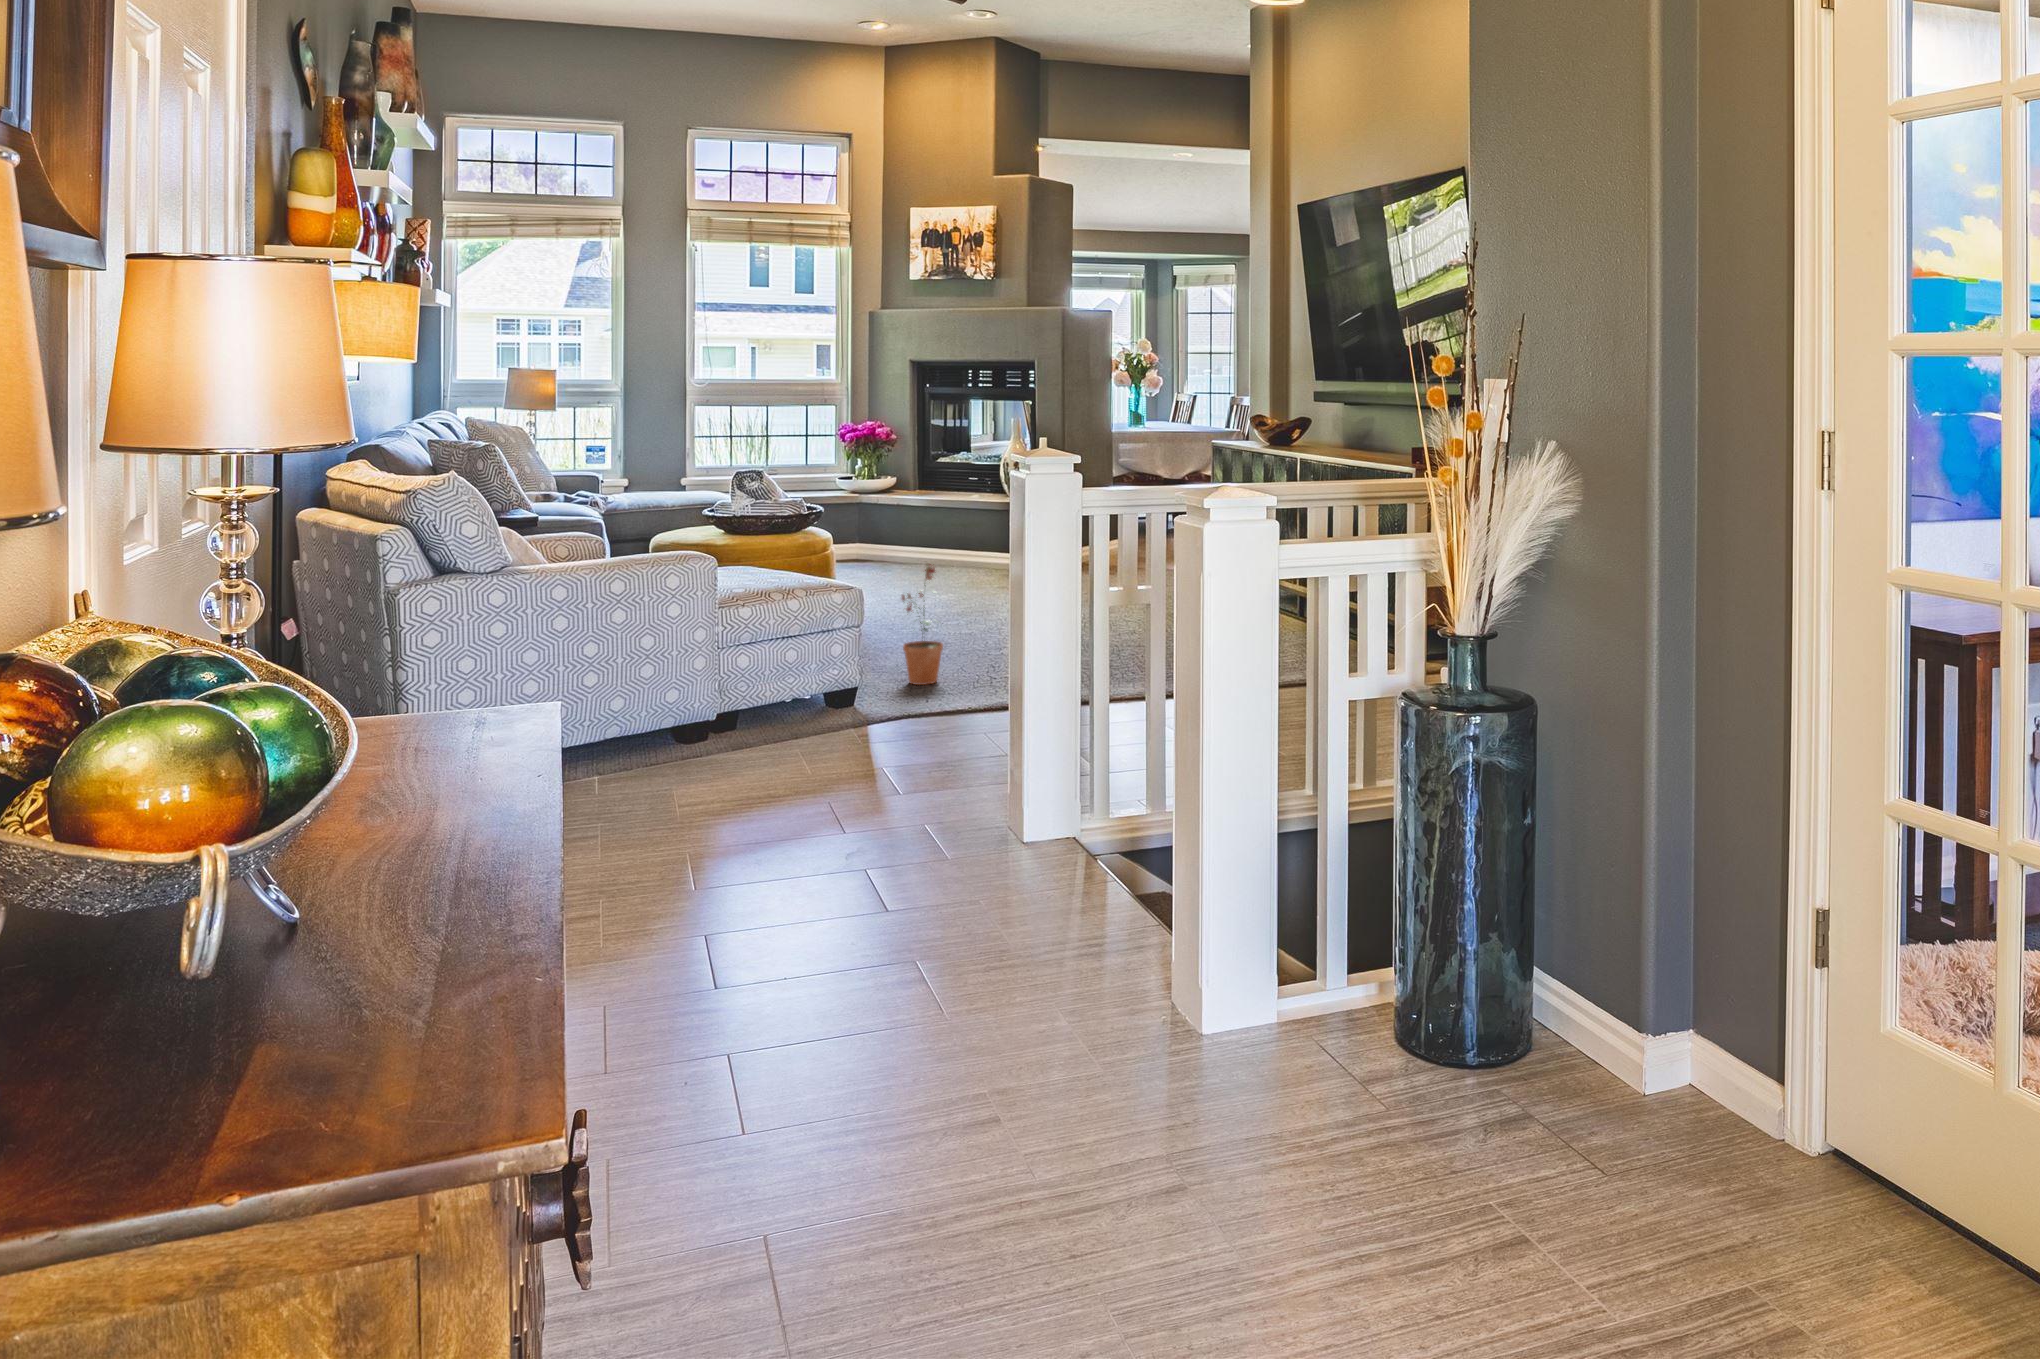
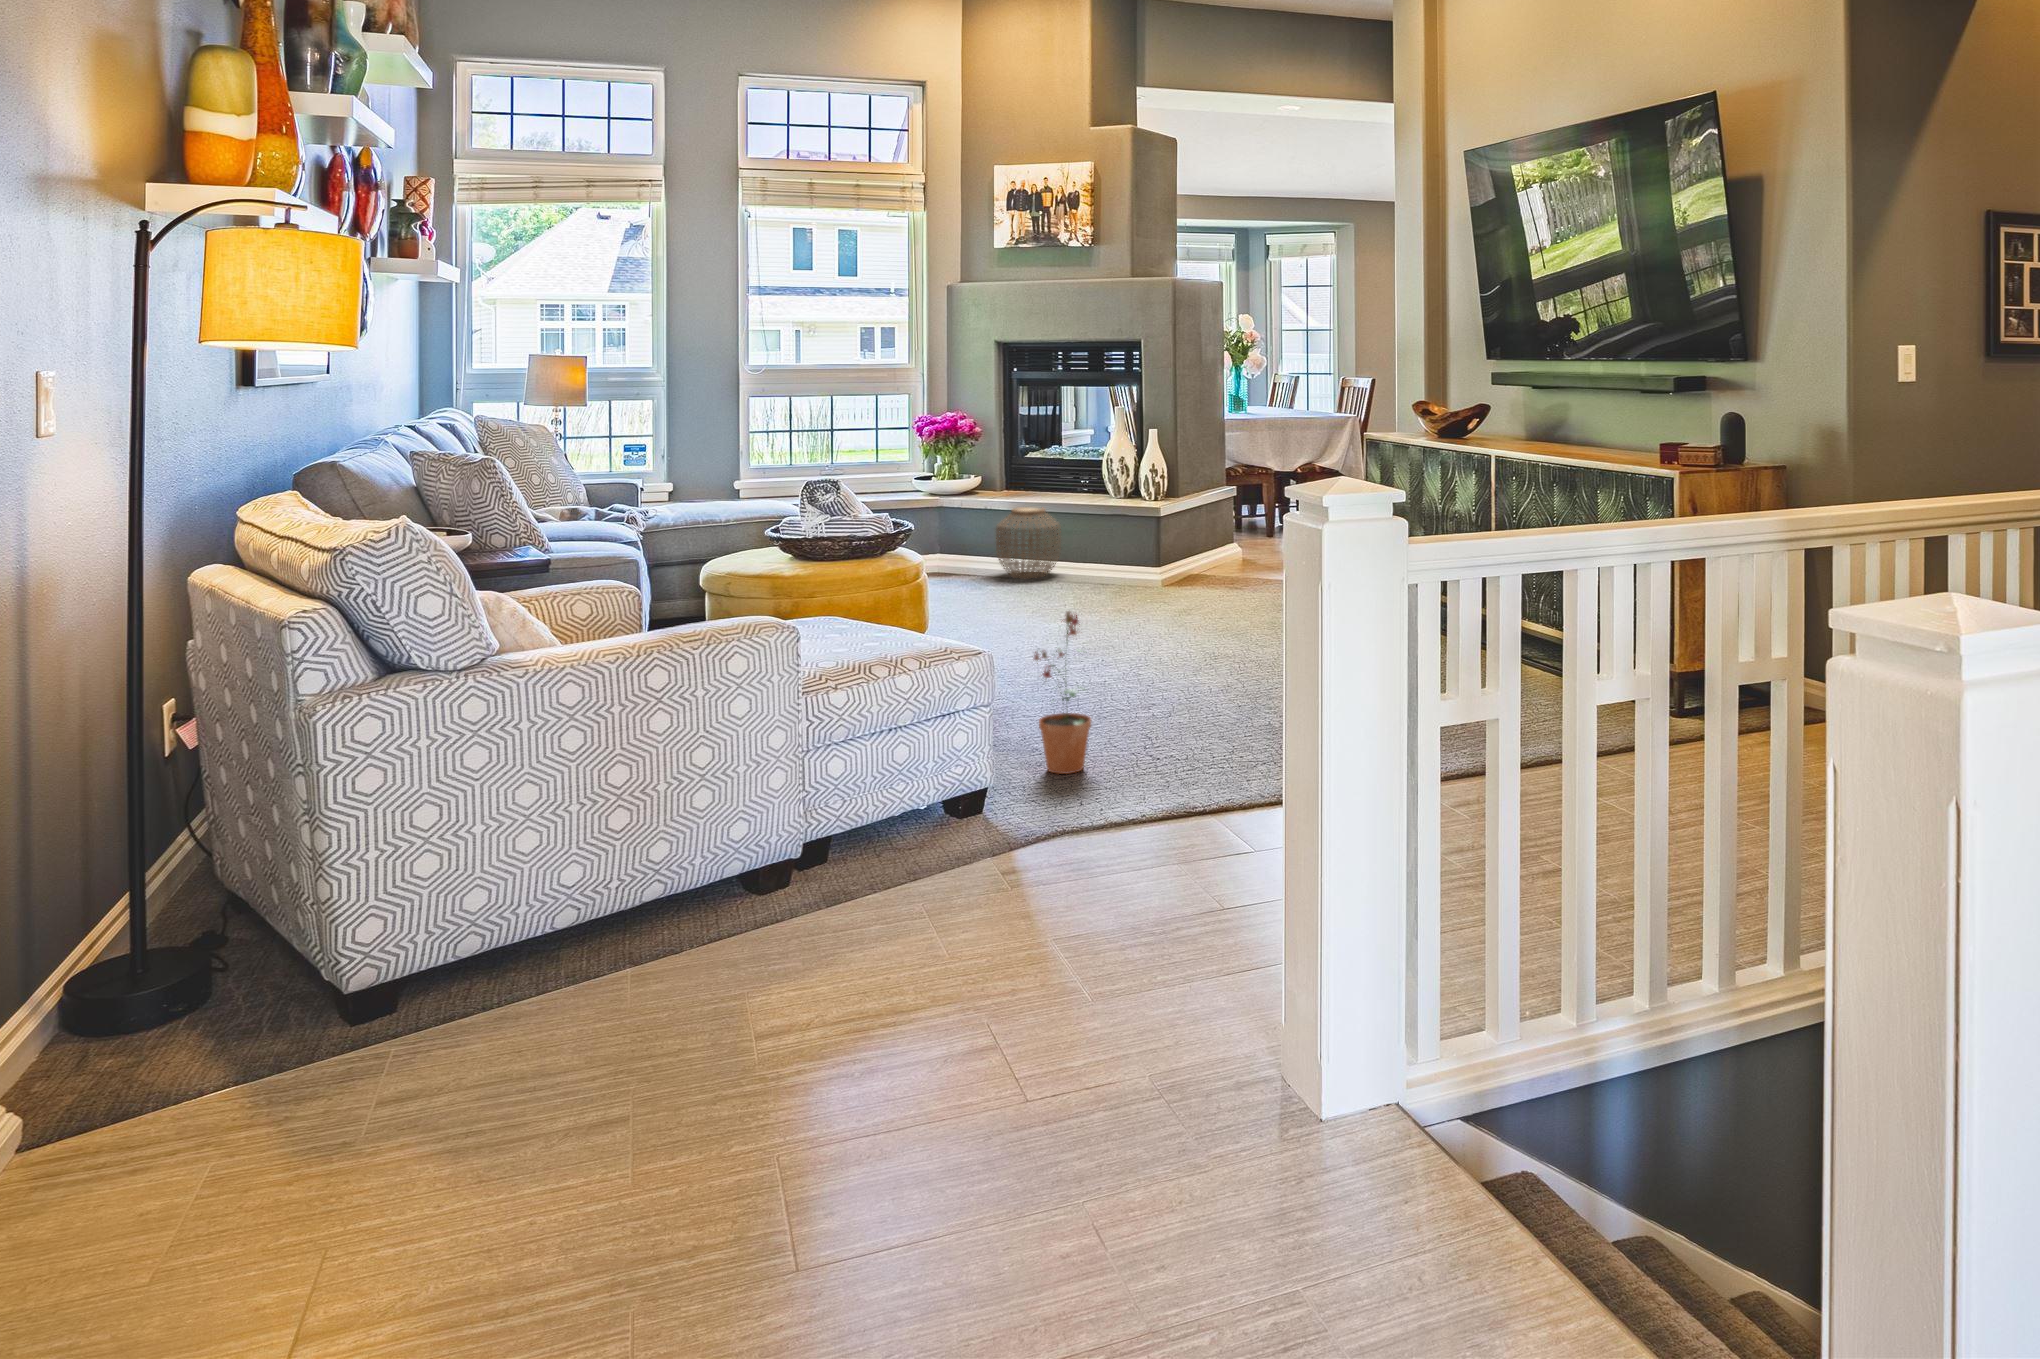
woven basket: none [904,502,960,563] -> present [996,507,1061,578]

